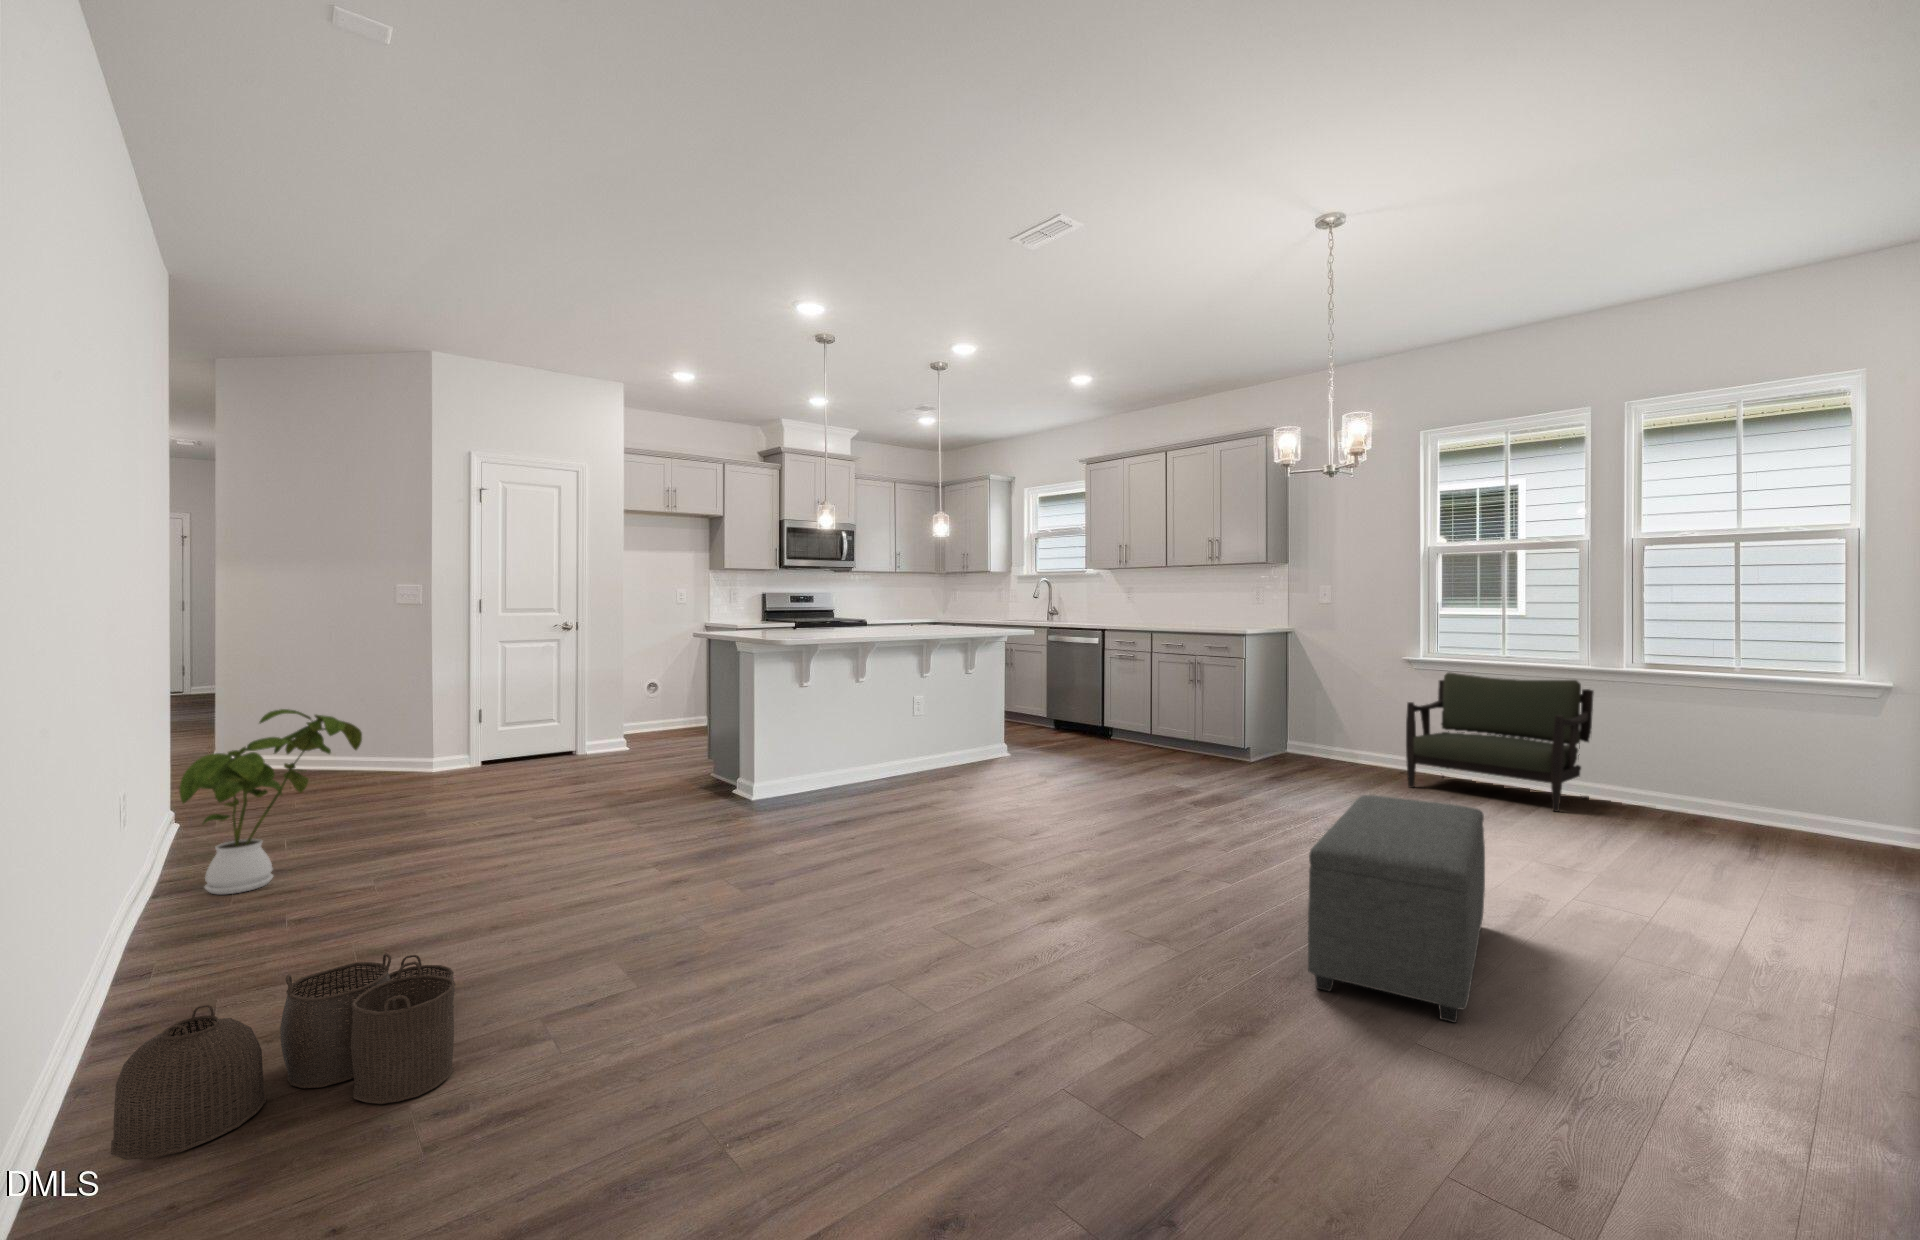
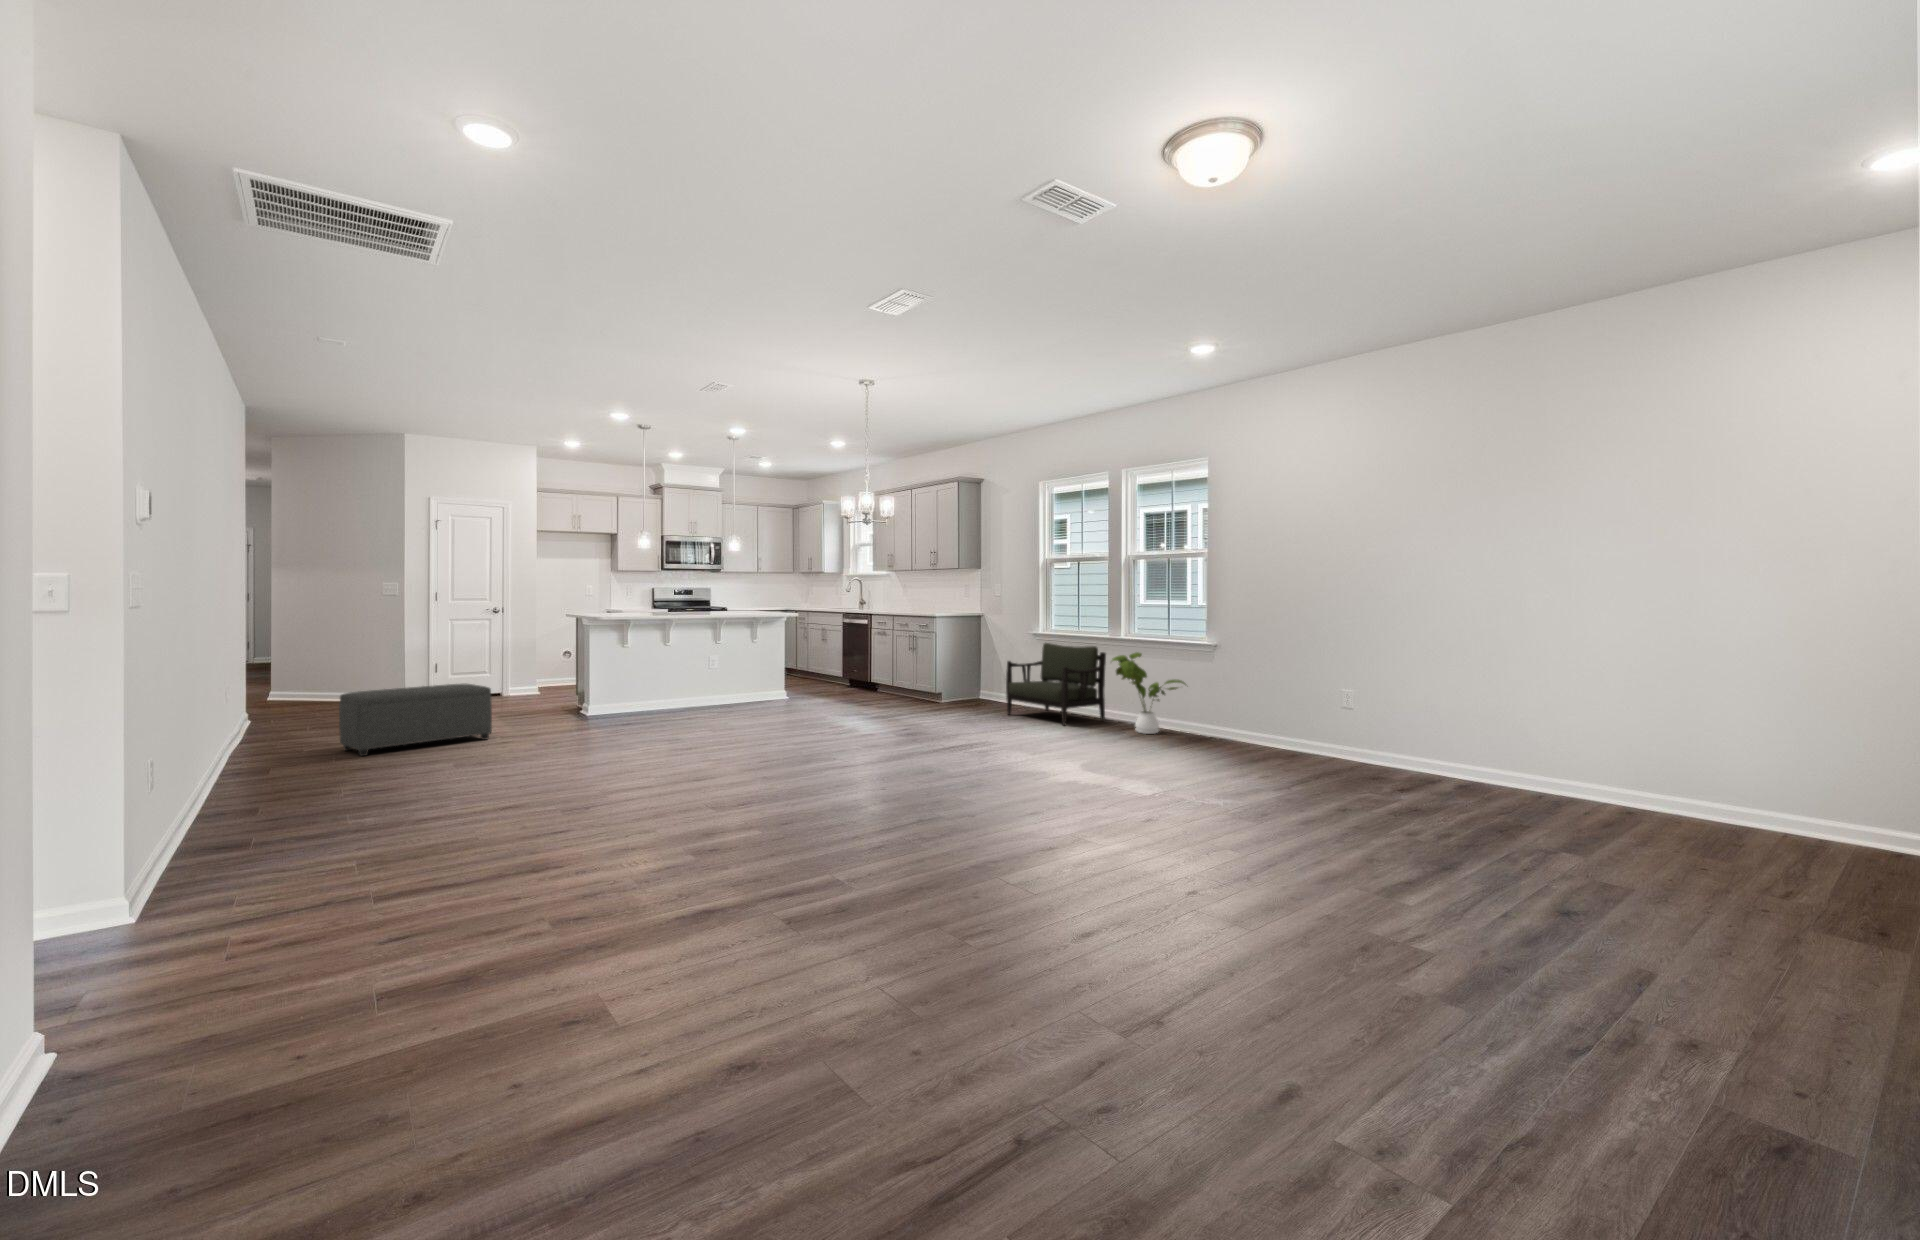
house plant: present [179,709,362,894] -> present [1112,652,1186,734]
ottoman: present [1308,795,1485,1023] -> present [339,684,492,756]
woven basket: present [111,953,455,1160] -> none [210,745,356,803]

